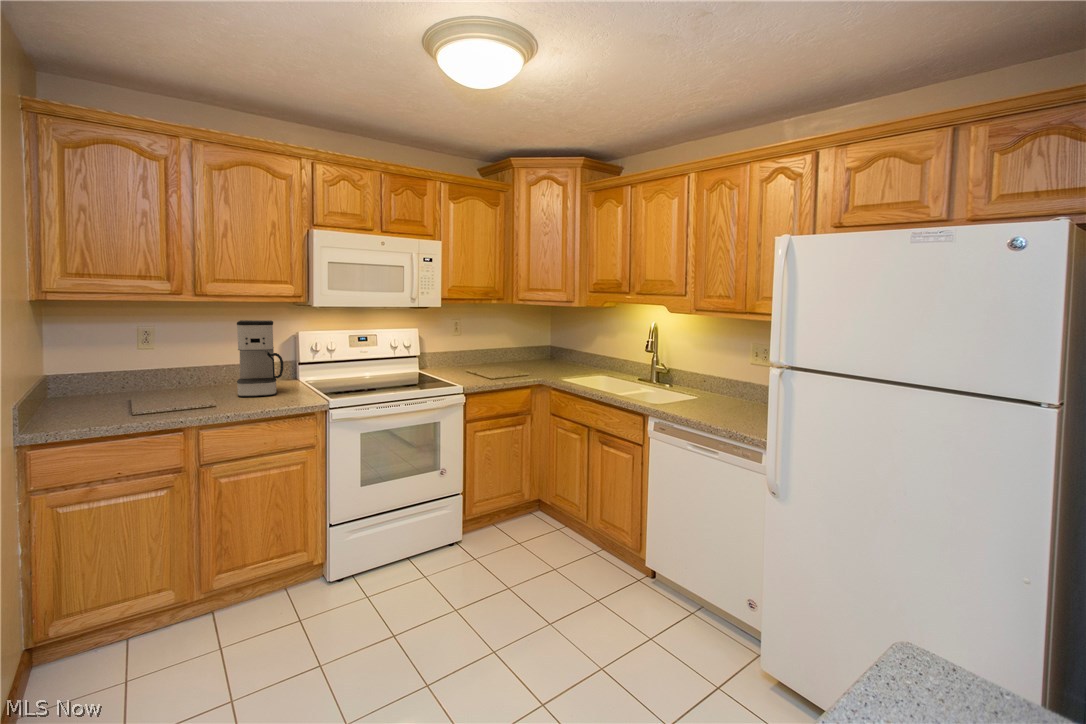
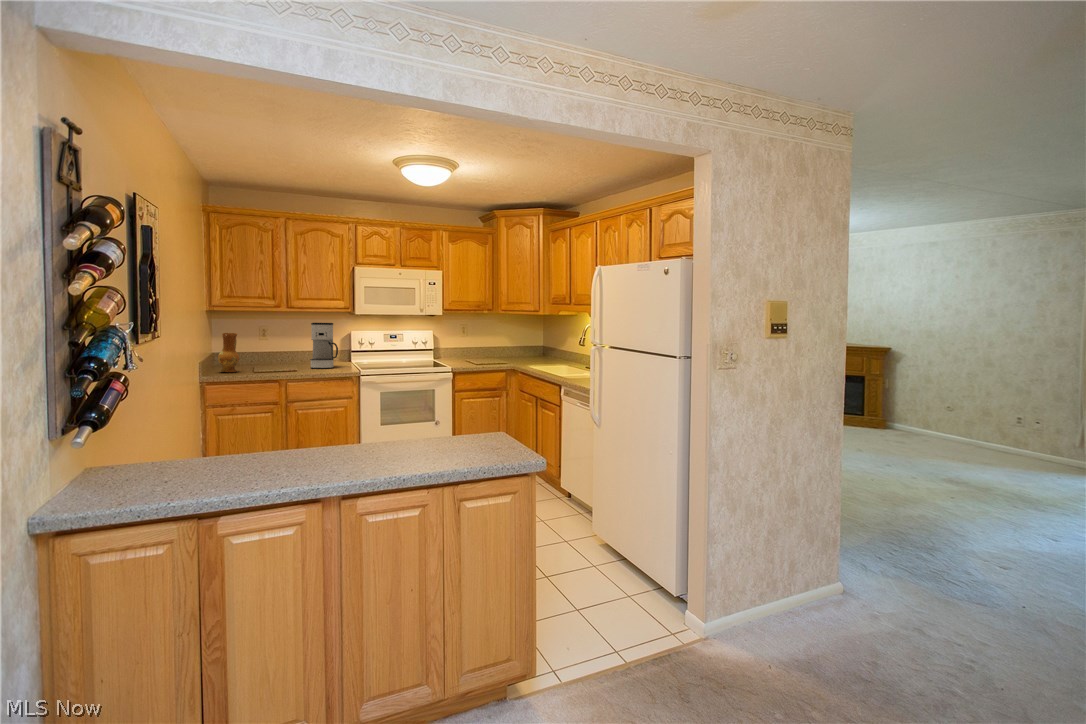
ceramic jug: none [57,344,102,416] -> present [218,333,239,372]

